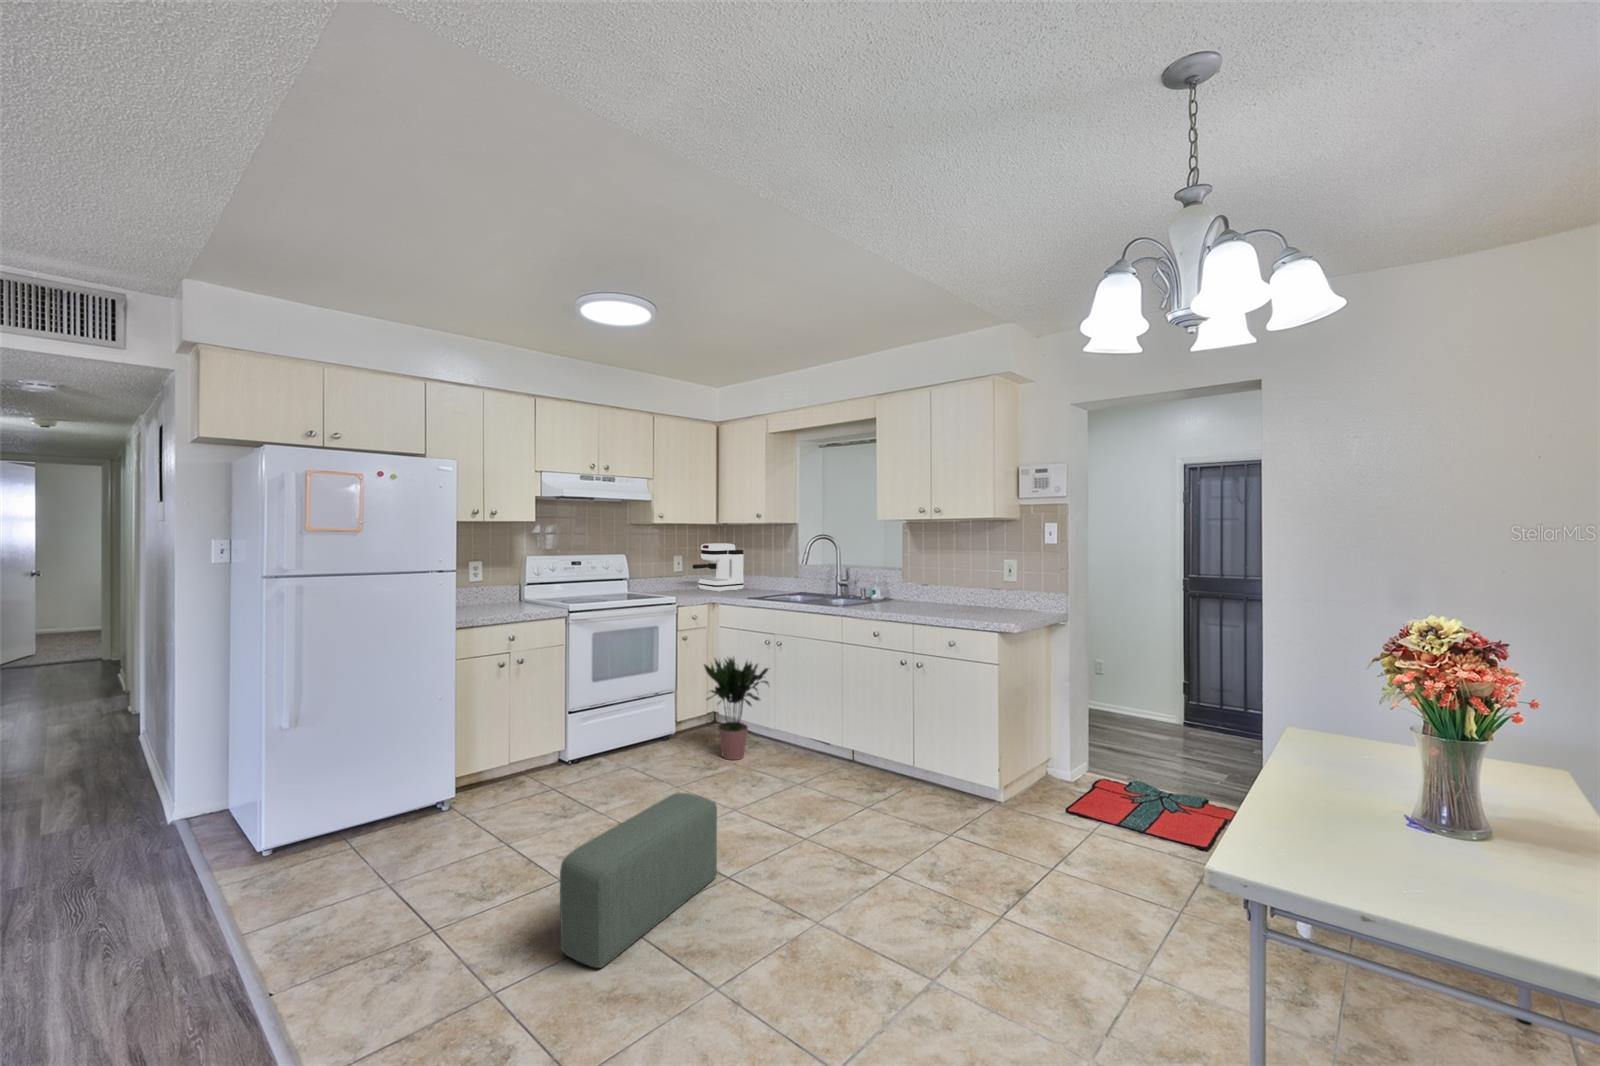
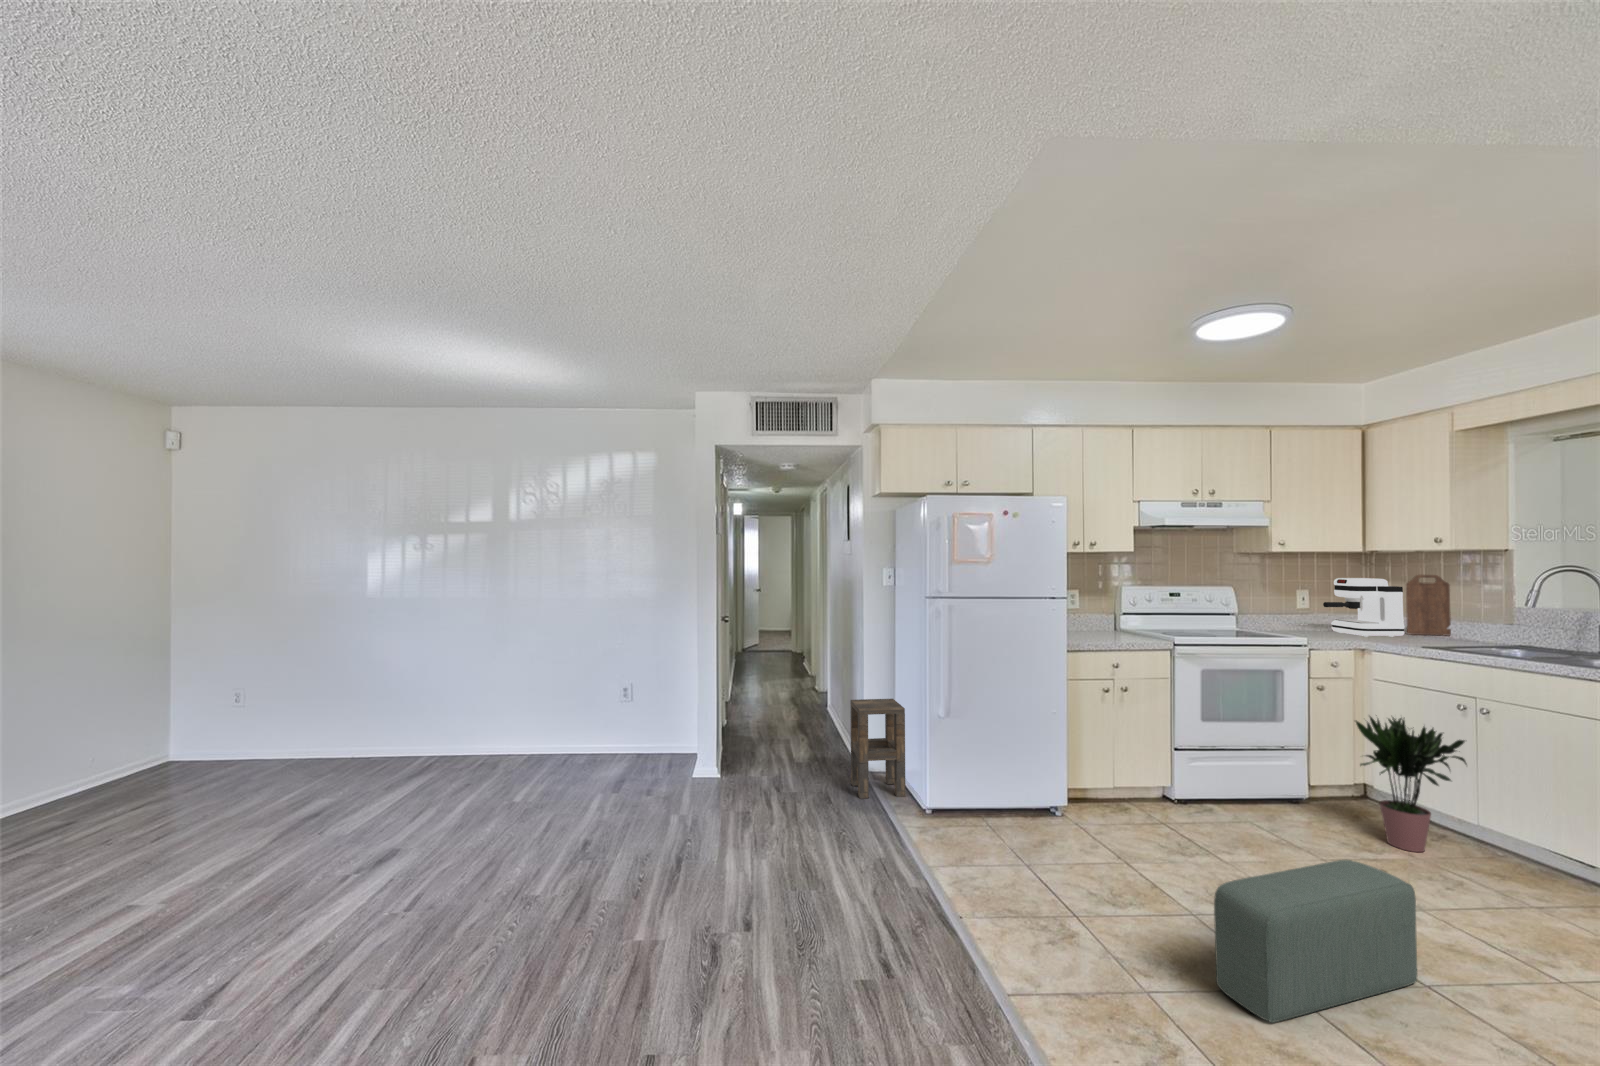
cutting board: none [746,540,772,587] -> present [1406,575,1451,636]
side table: none [141,719,237,866] -> present [850,699,905,799]

